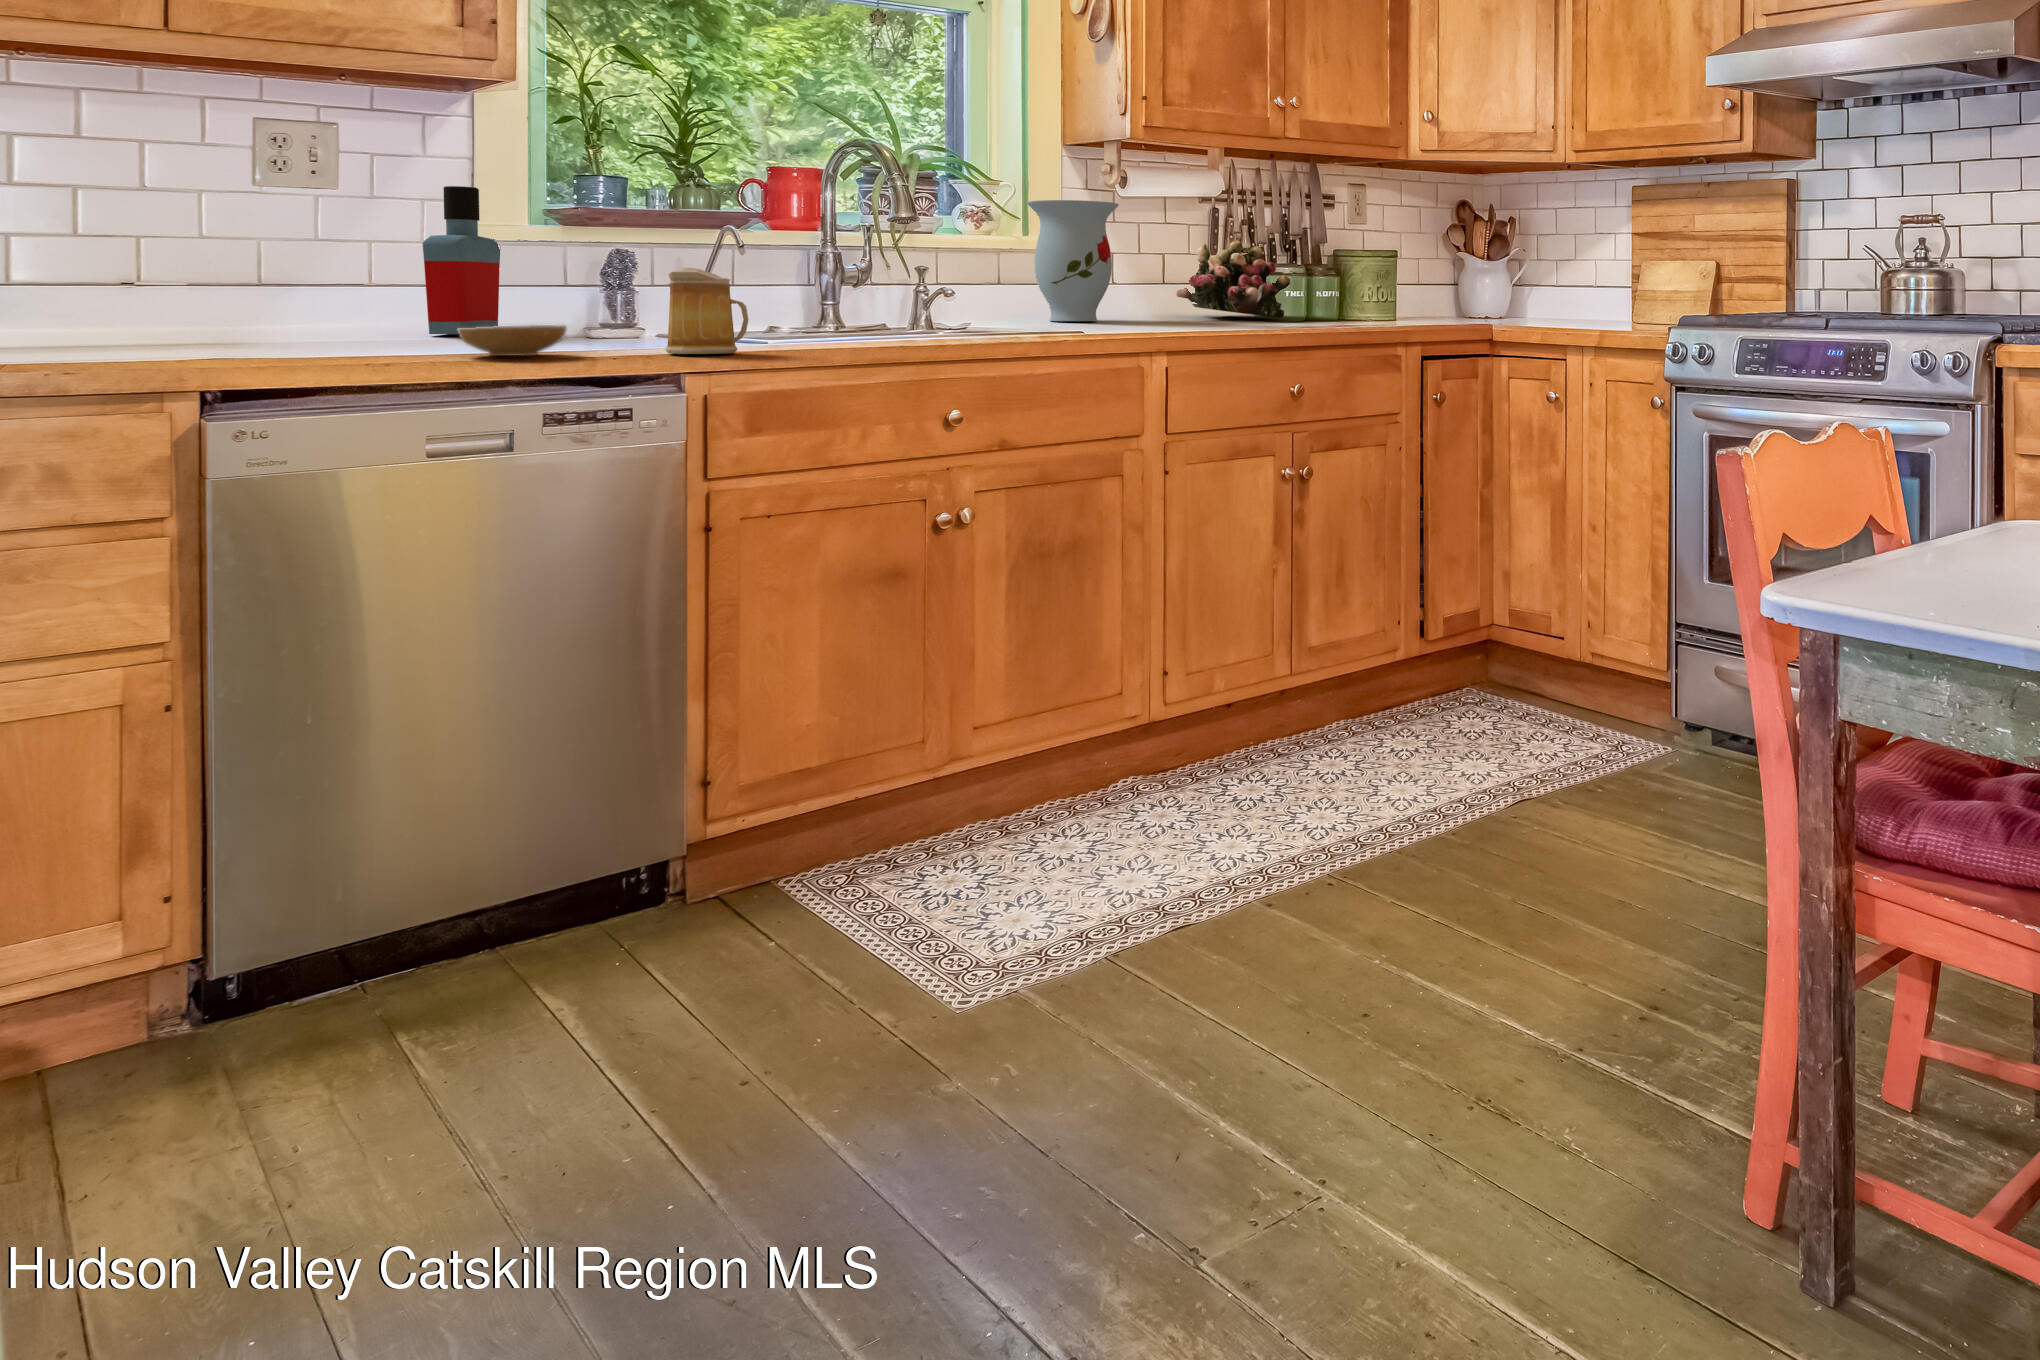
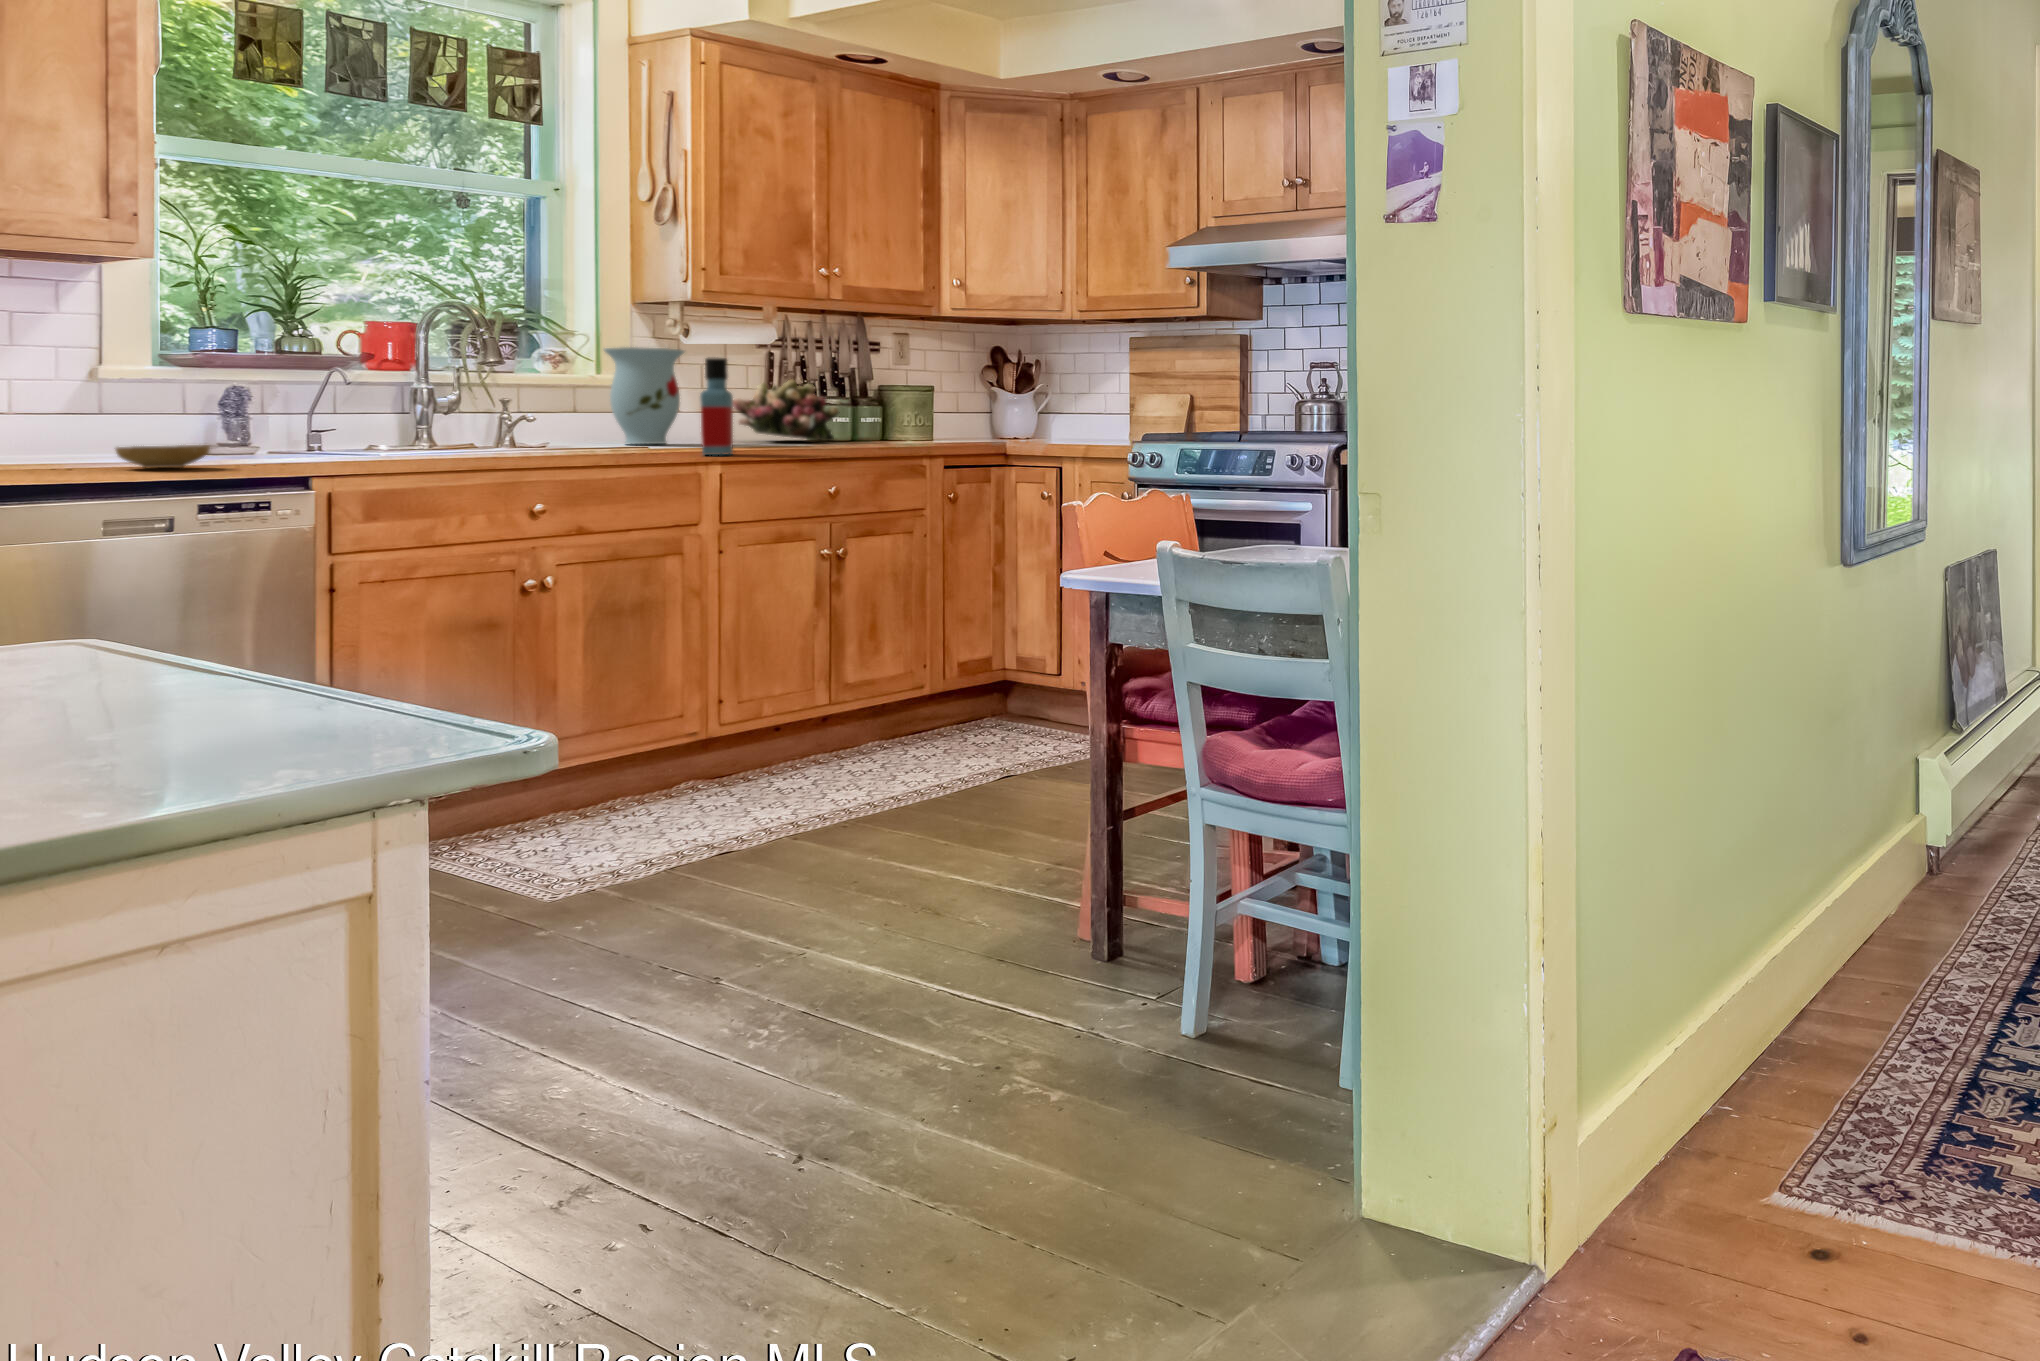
bottle: present [423,186,500,334] -> present [700,357,733,455]
mug: present [665,267,749,354] -> none [294,401,367,466]

